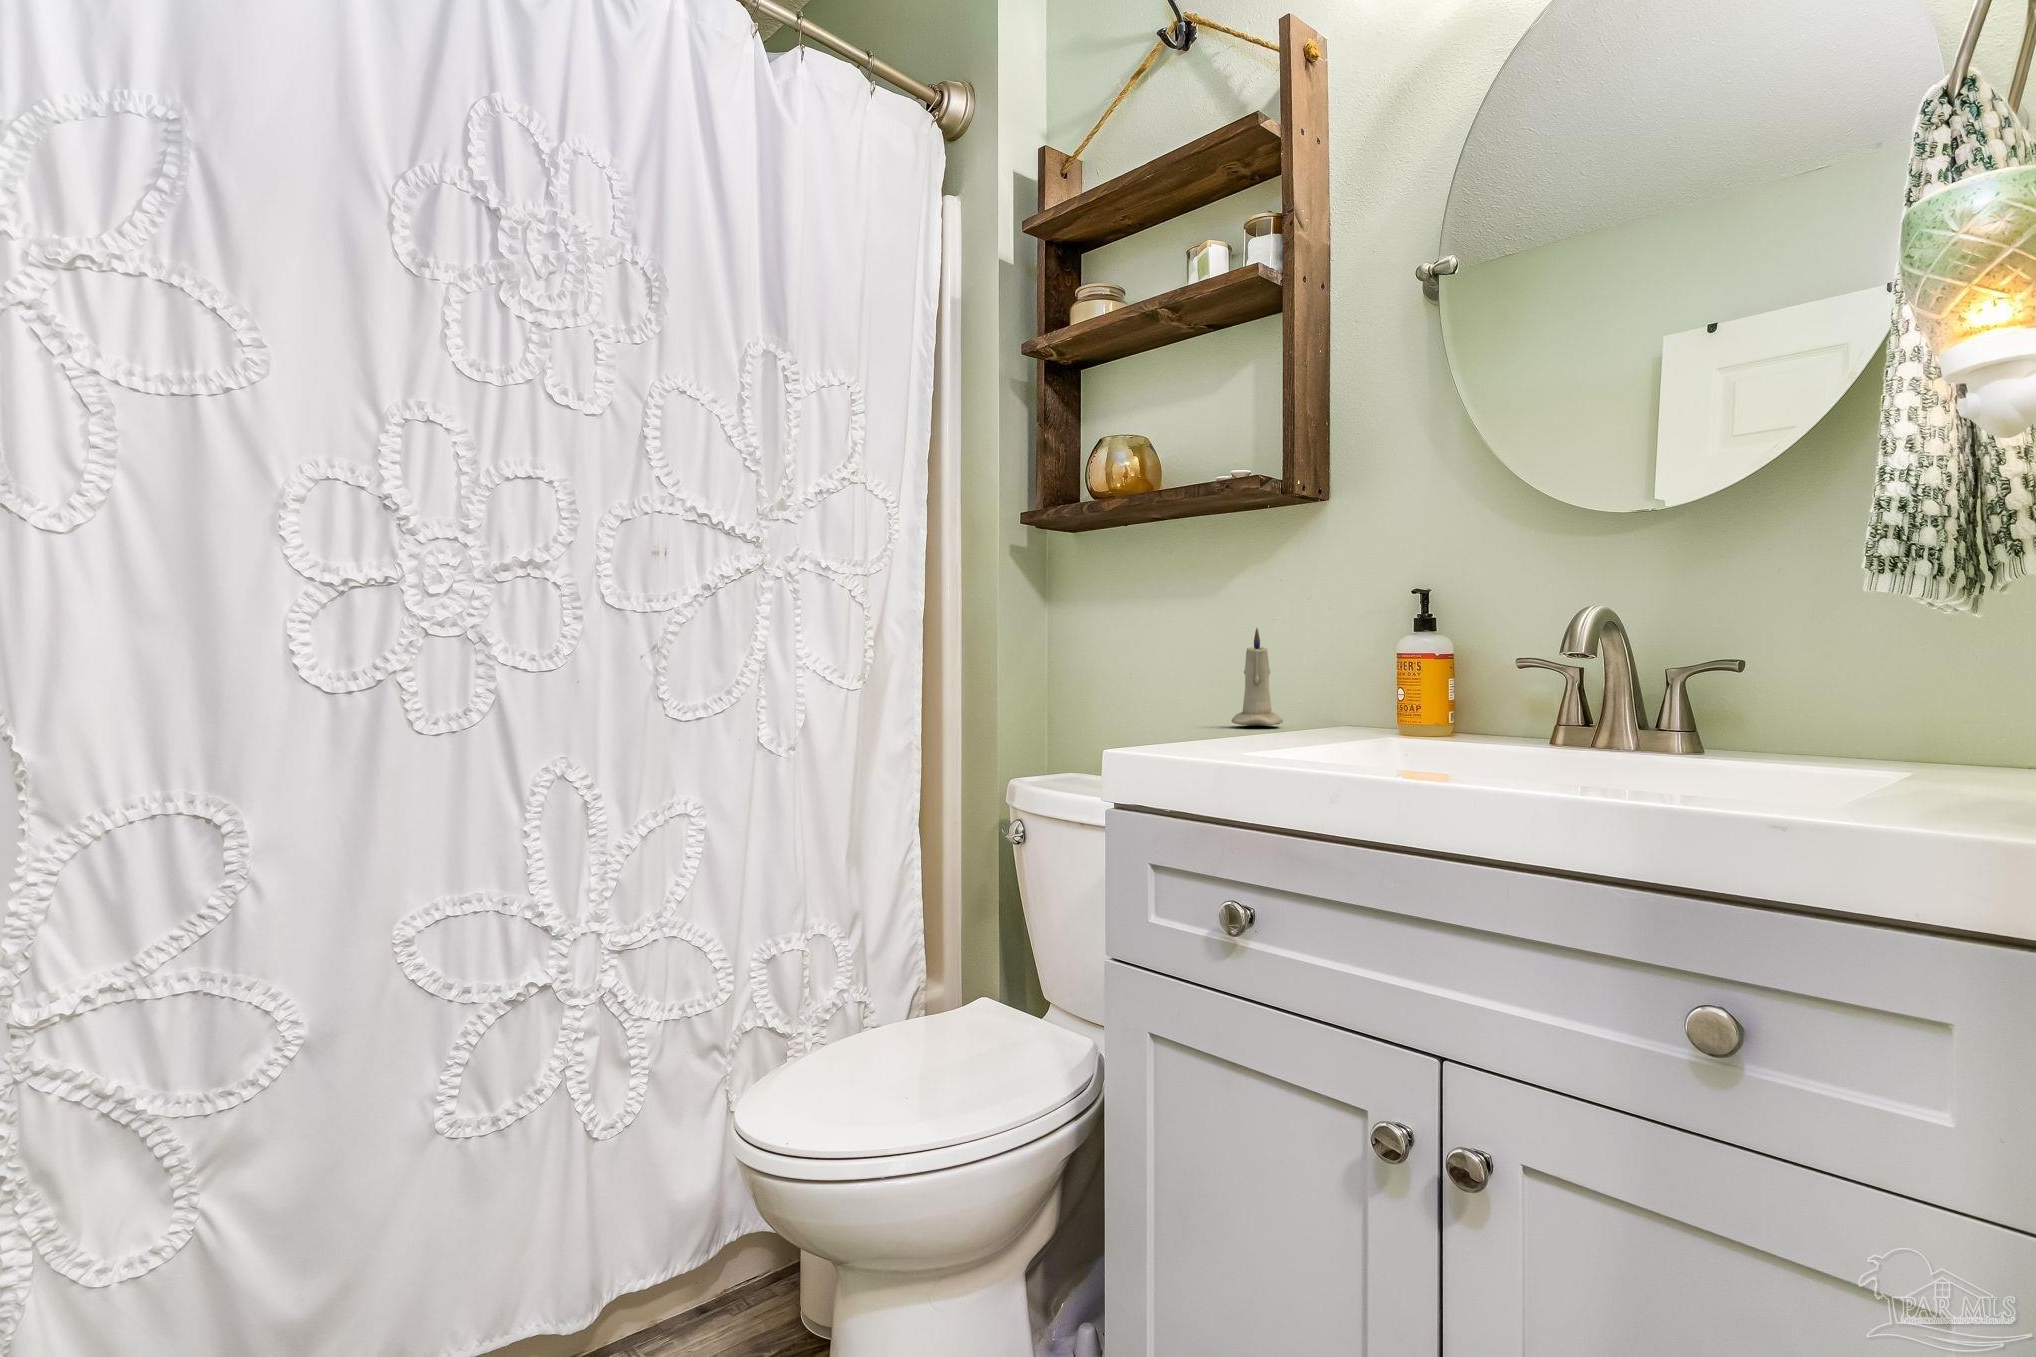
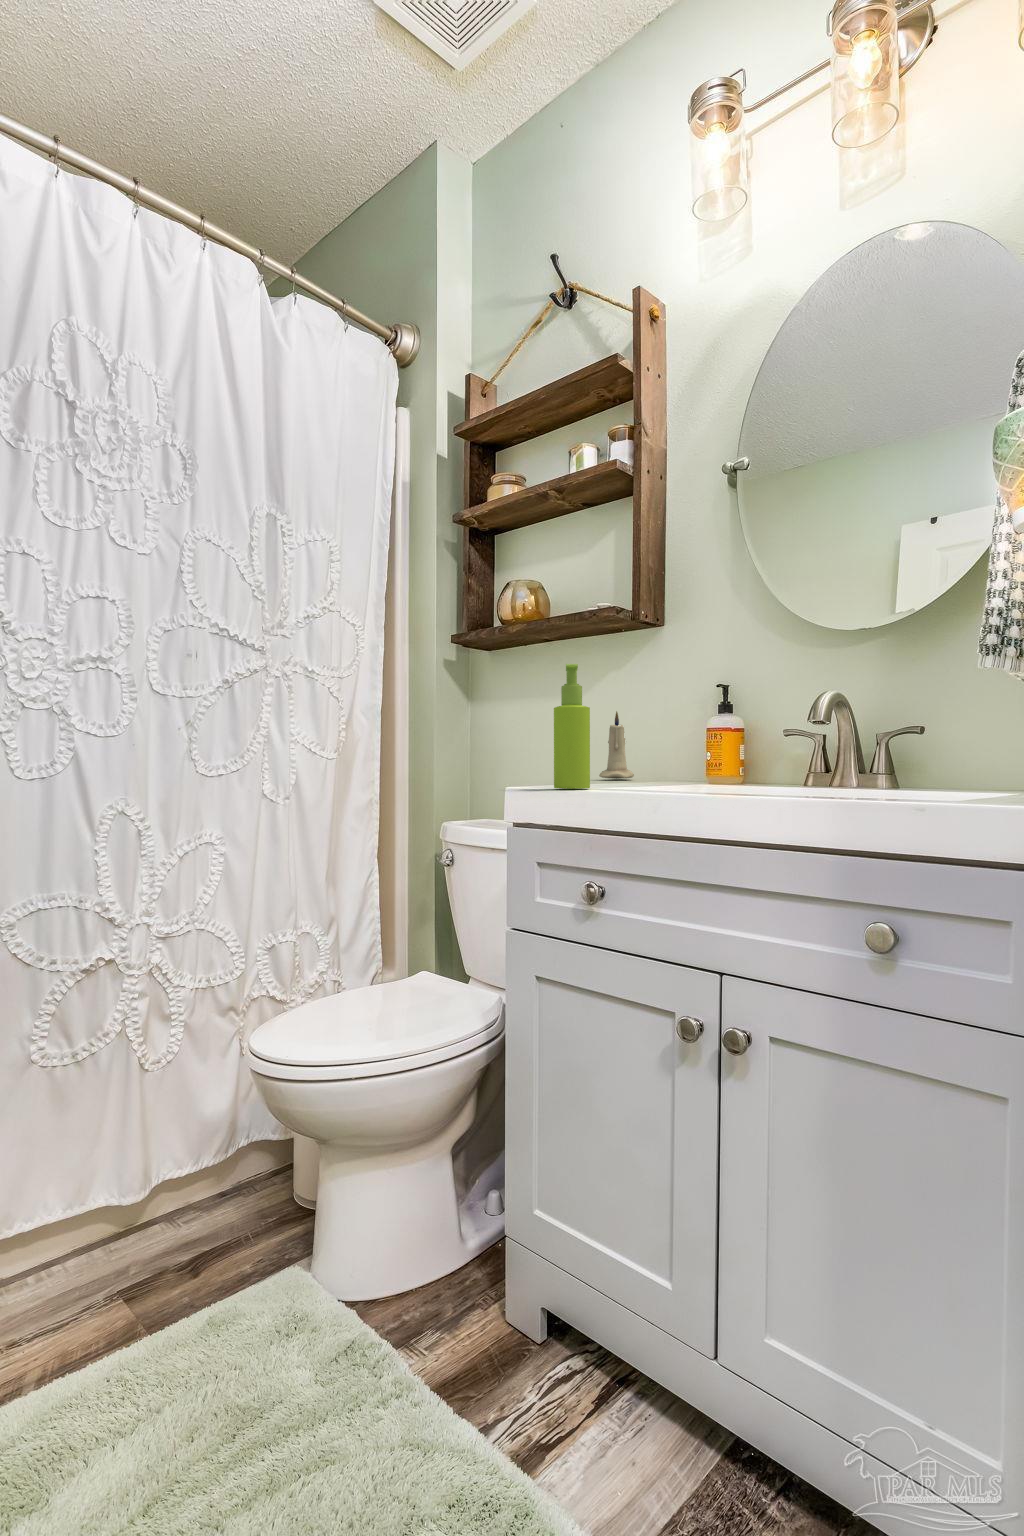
soap dispenser: none [1176,572,1230,756] -> present [554,664,590,789]

